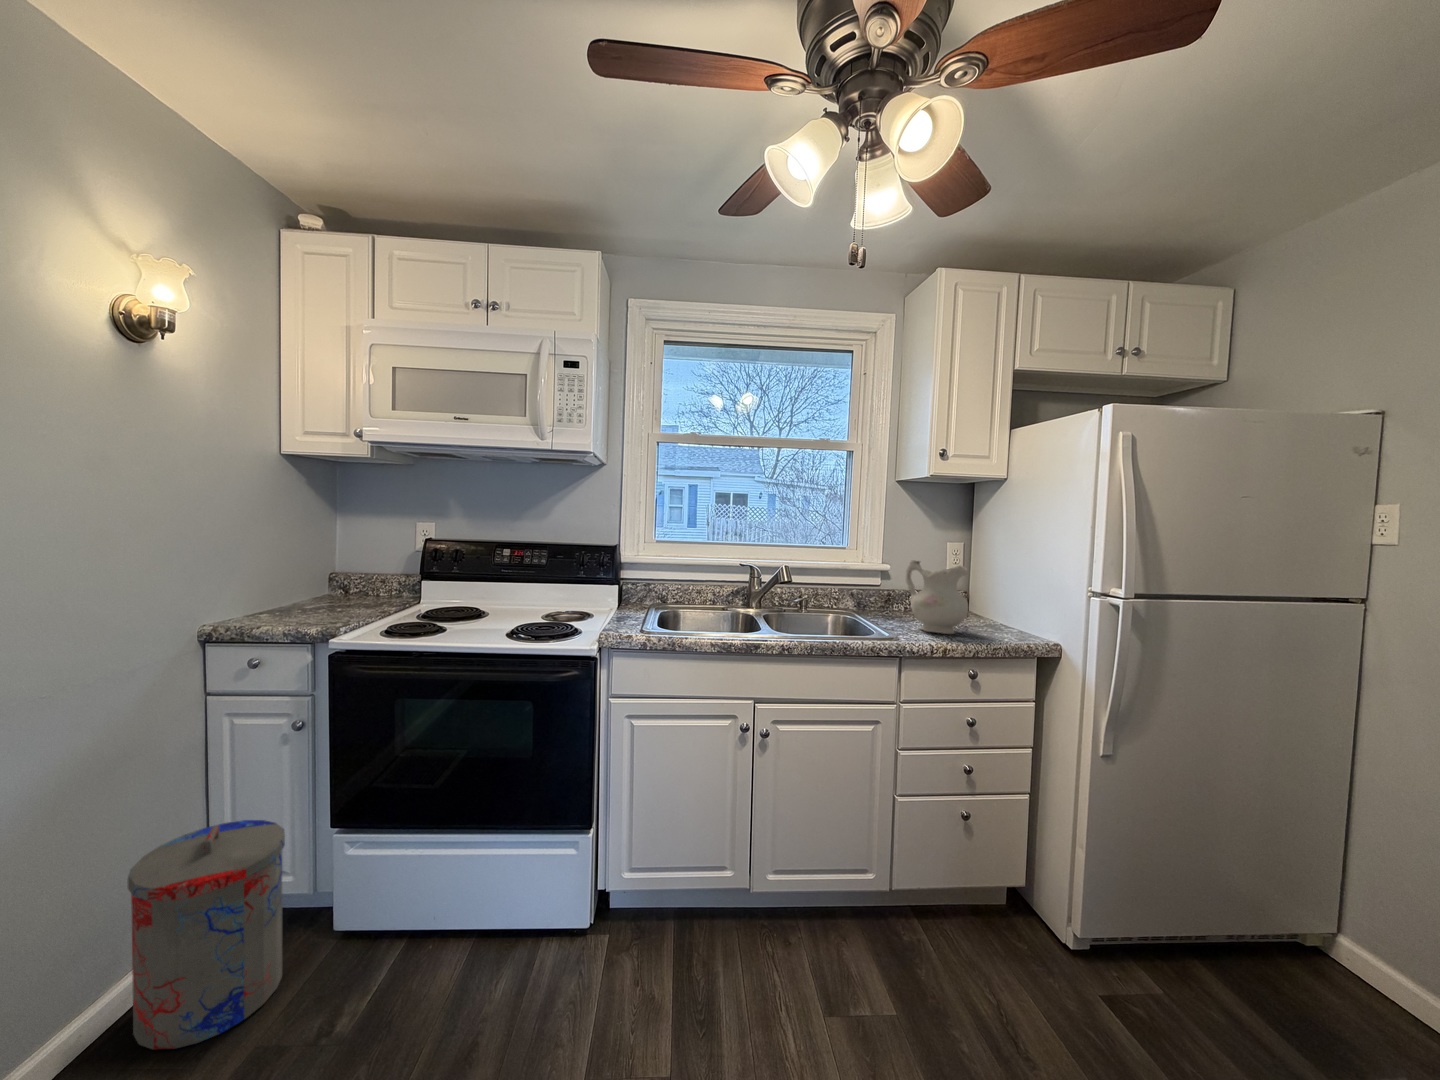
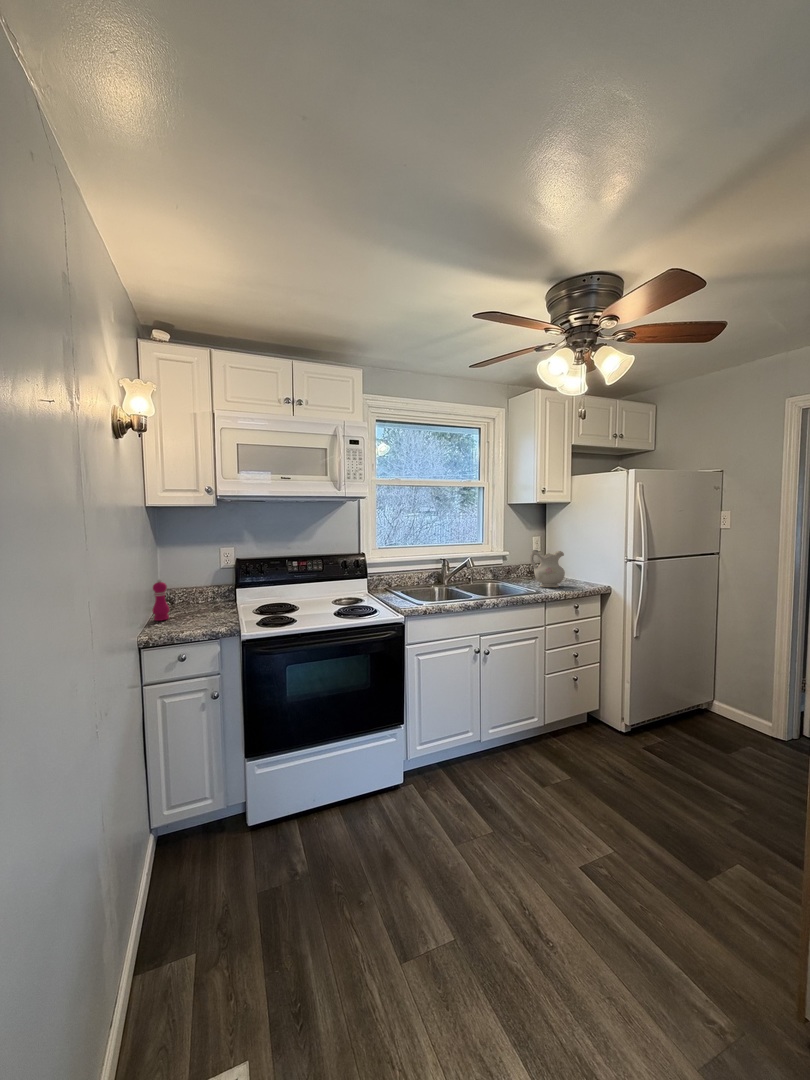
pepper mill: none [288,555,313,612] -> present [153,579,169,621]
trash can: present [128,820,285,1050] -> none [150,761,241,920]

